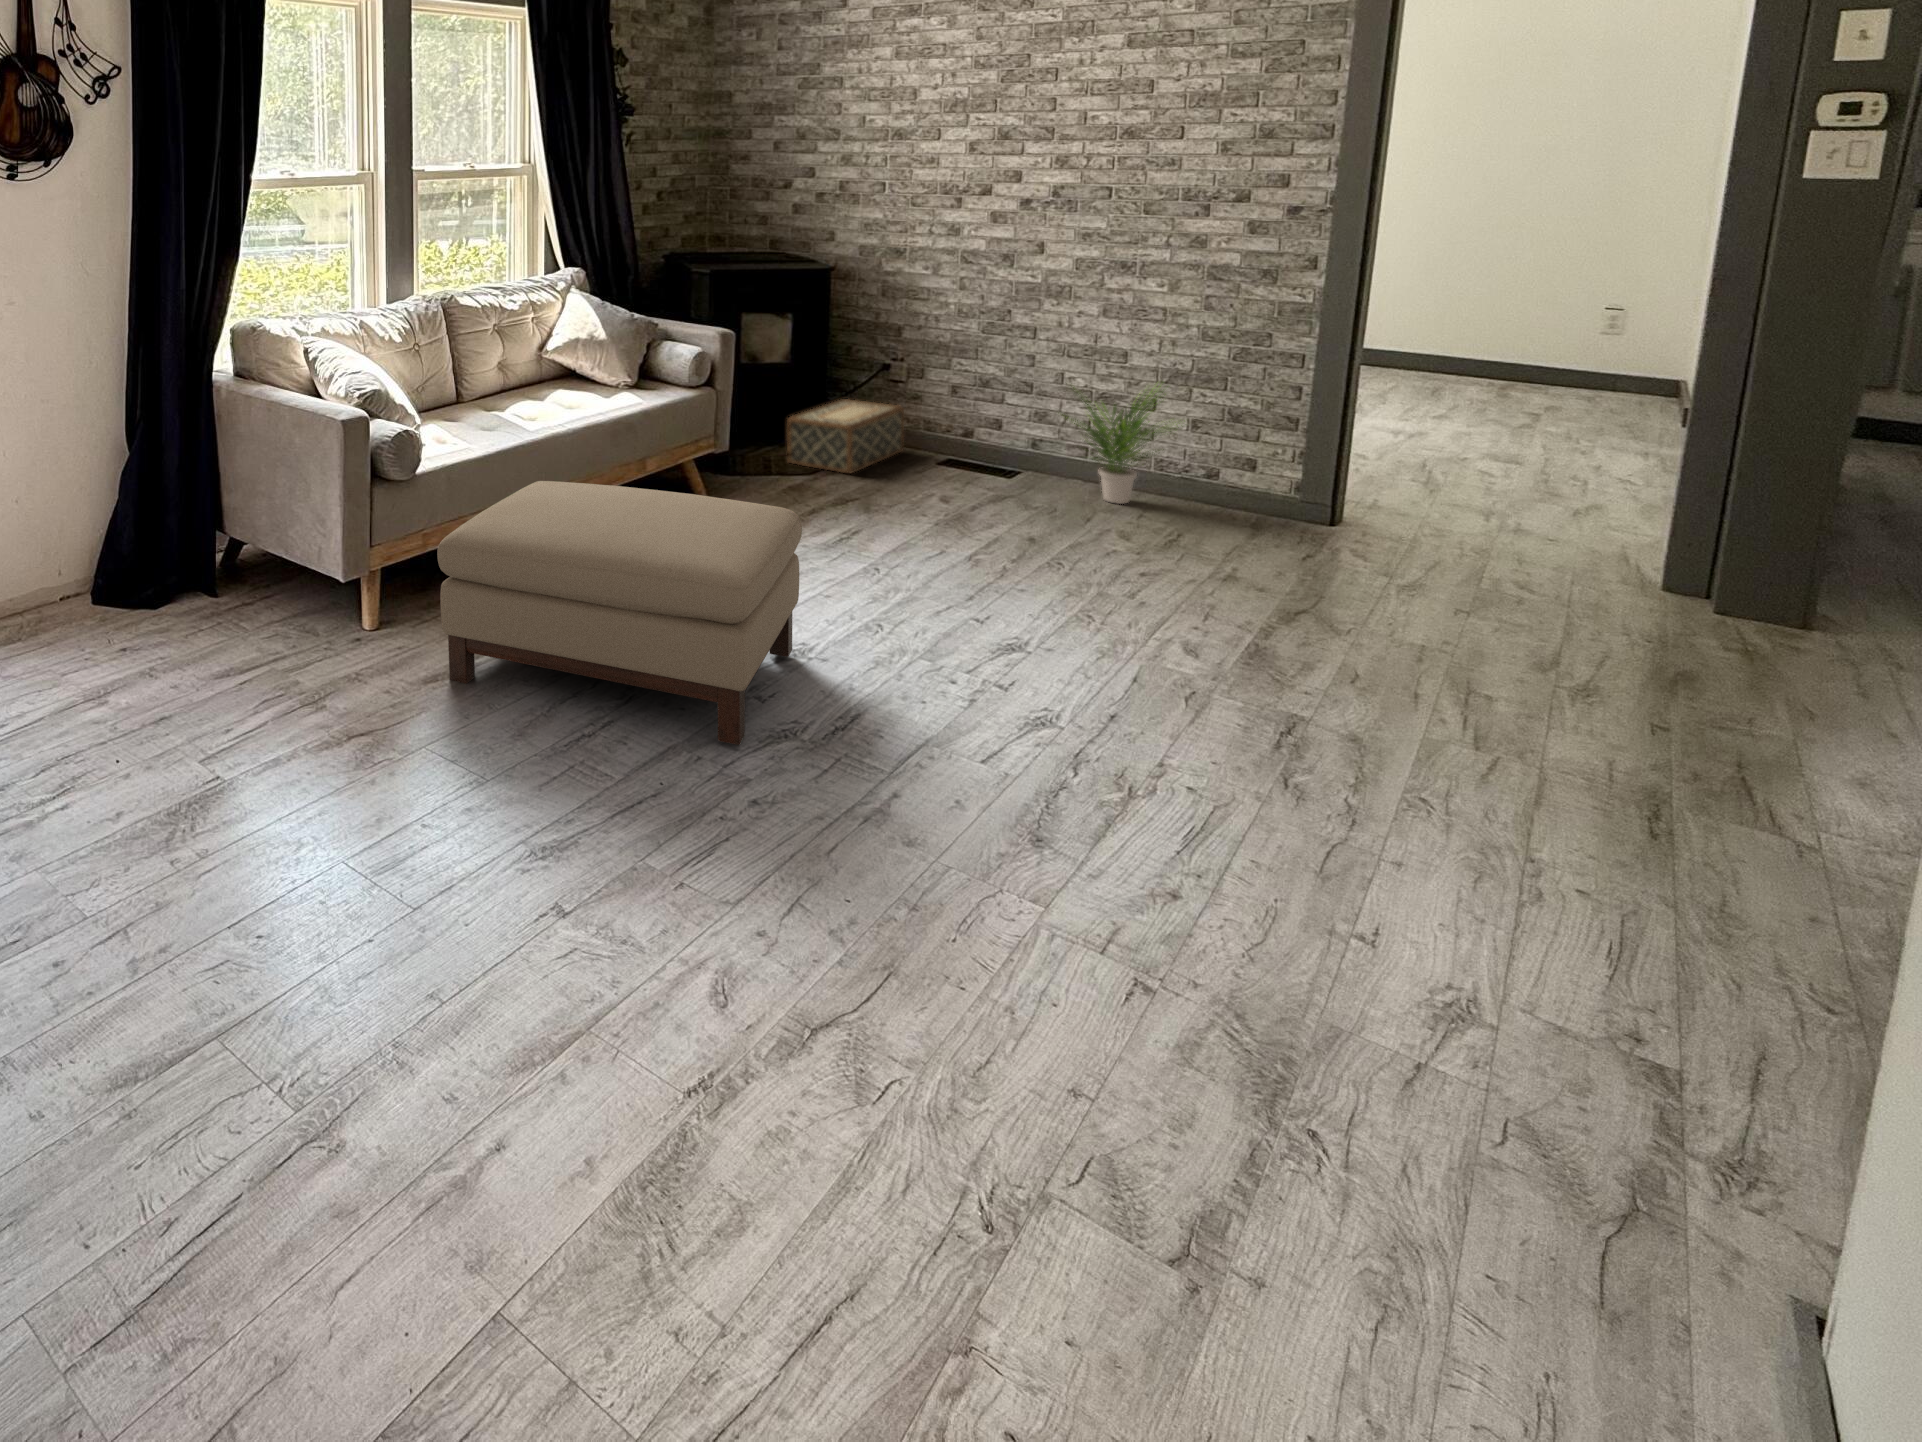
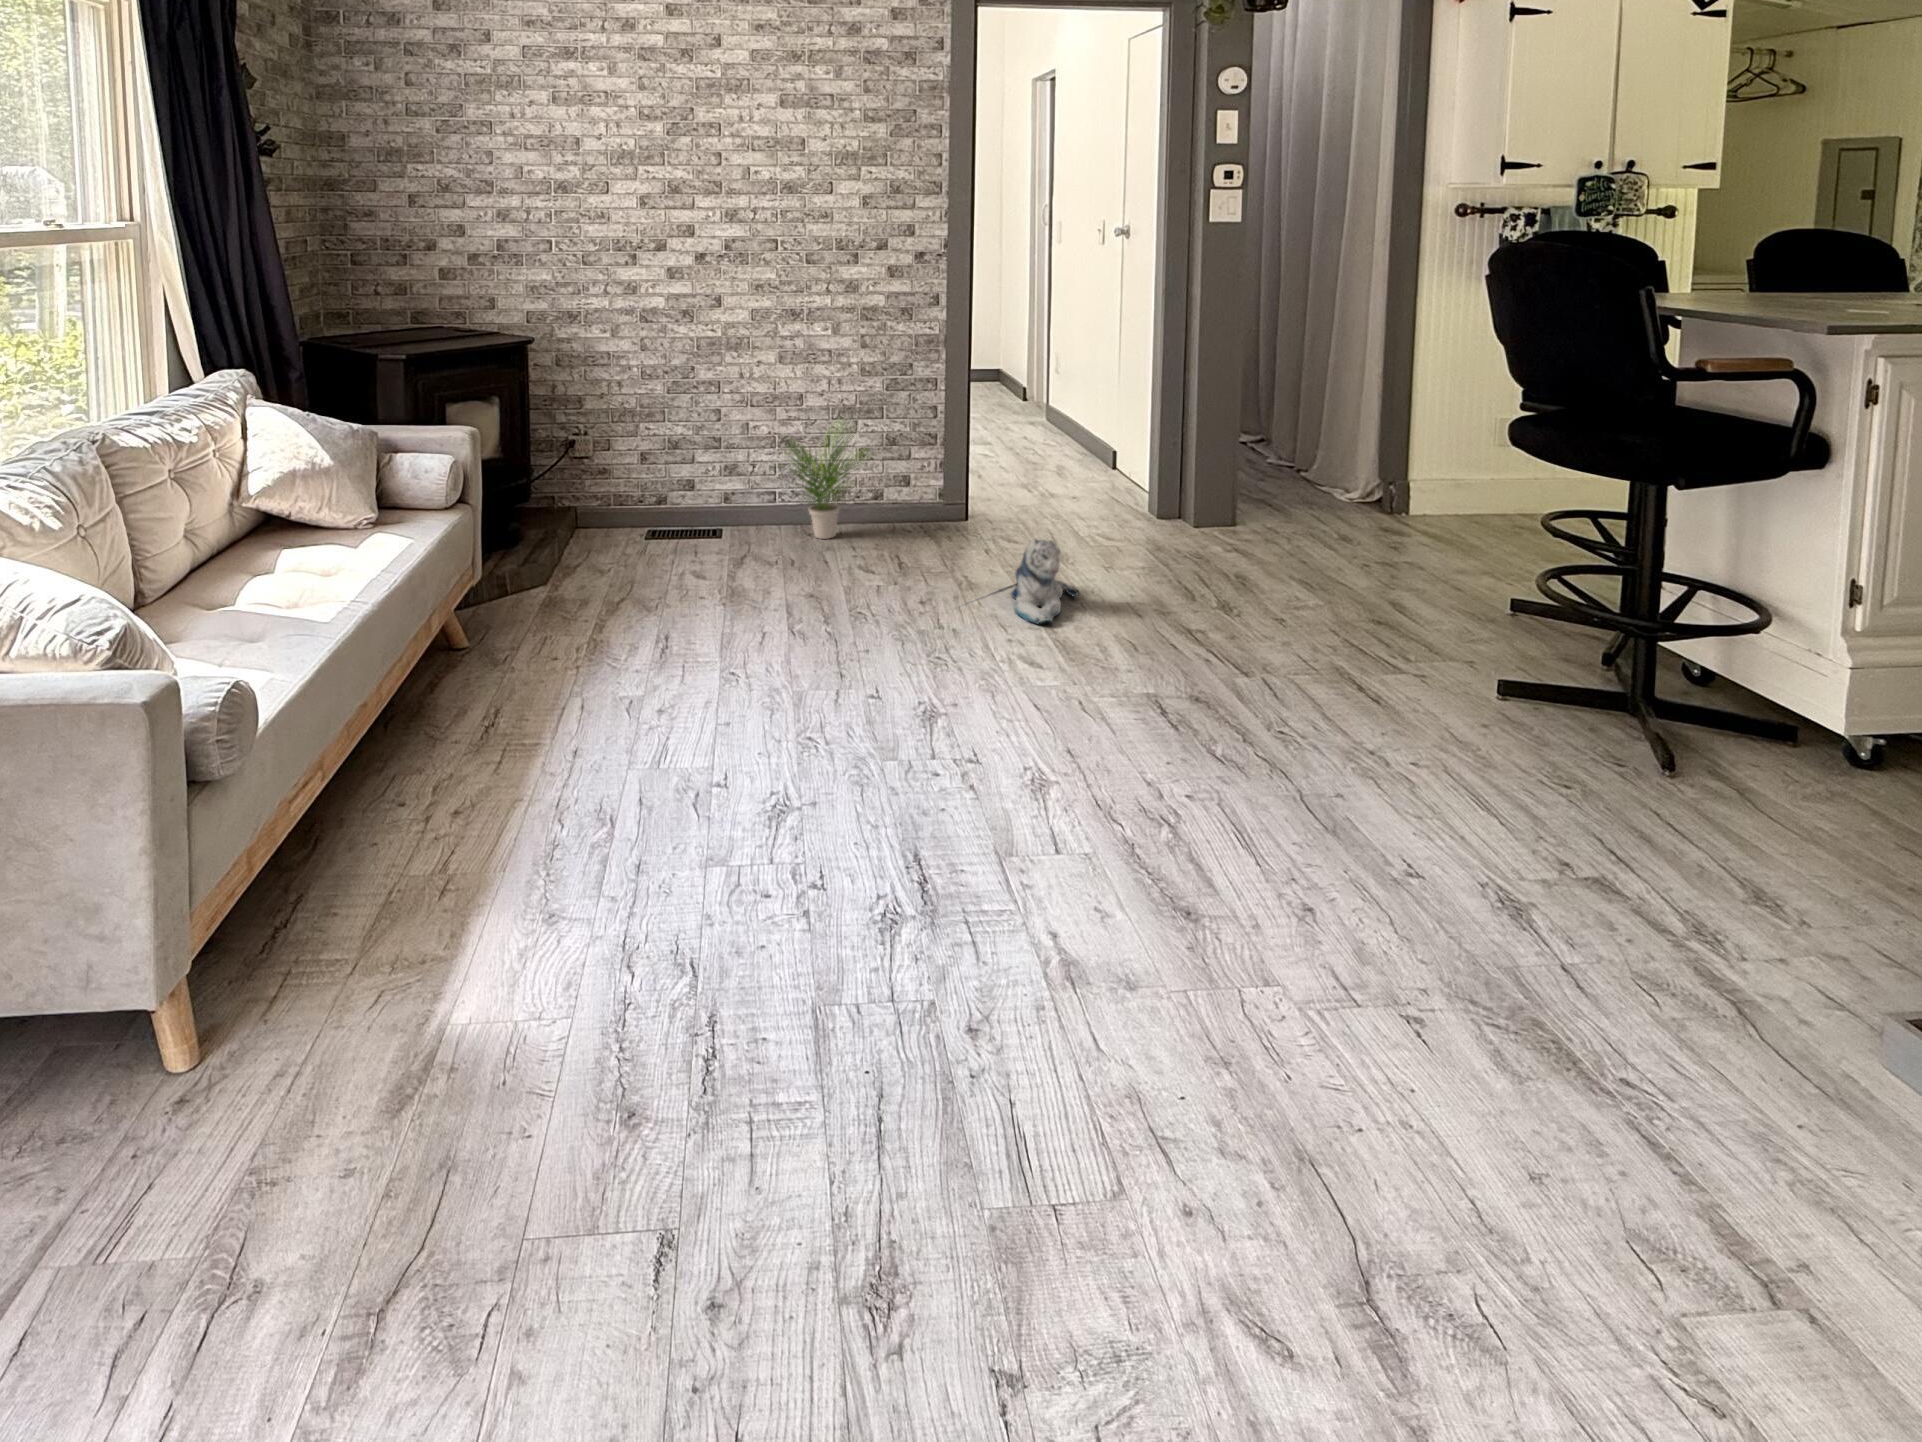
woven basket: present [787,399,904,474] -> none [504,484,609,577]
ottoman: present [437,481,802,745] -> none [384,633,885,1093]
plush toy: none [1243,542,1358,637] -> present [1011,540,1079,624]

